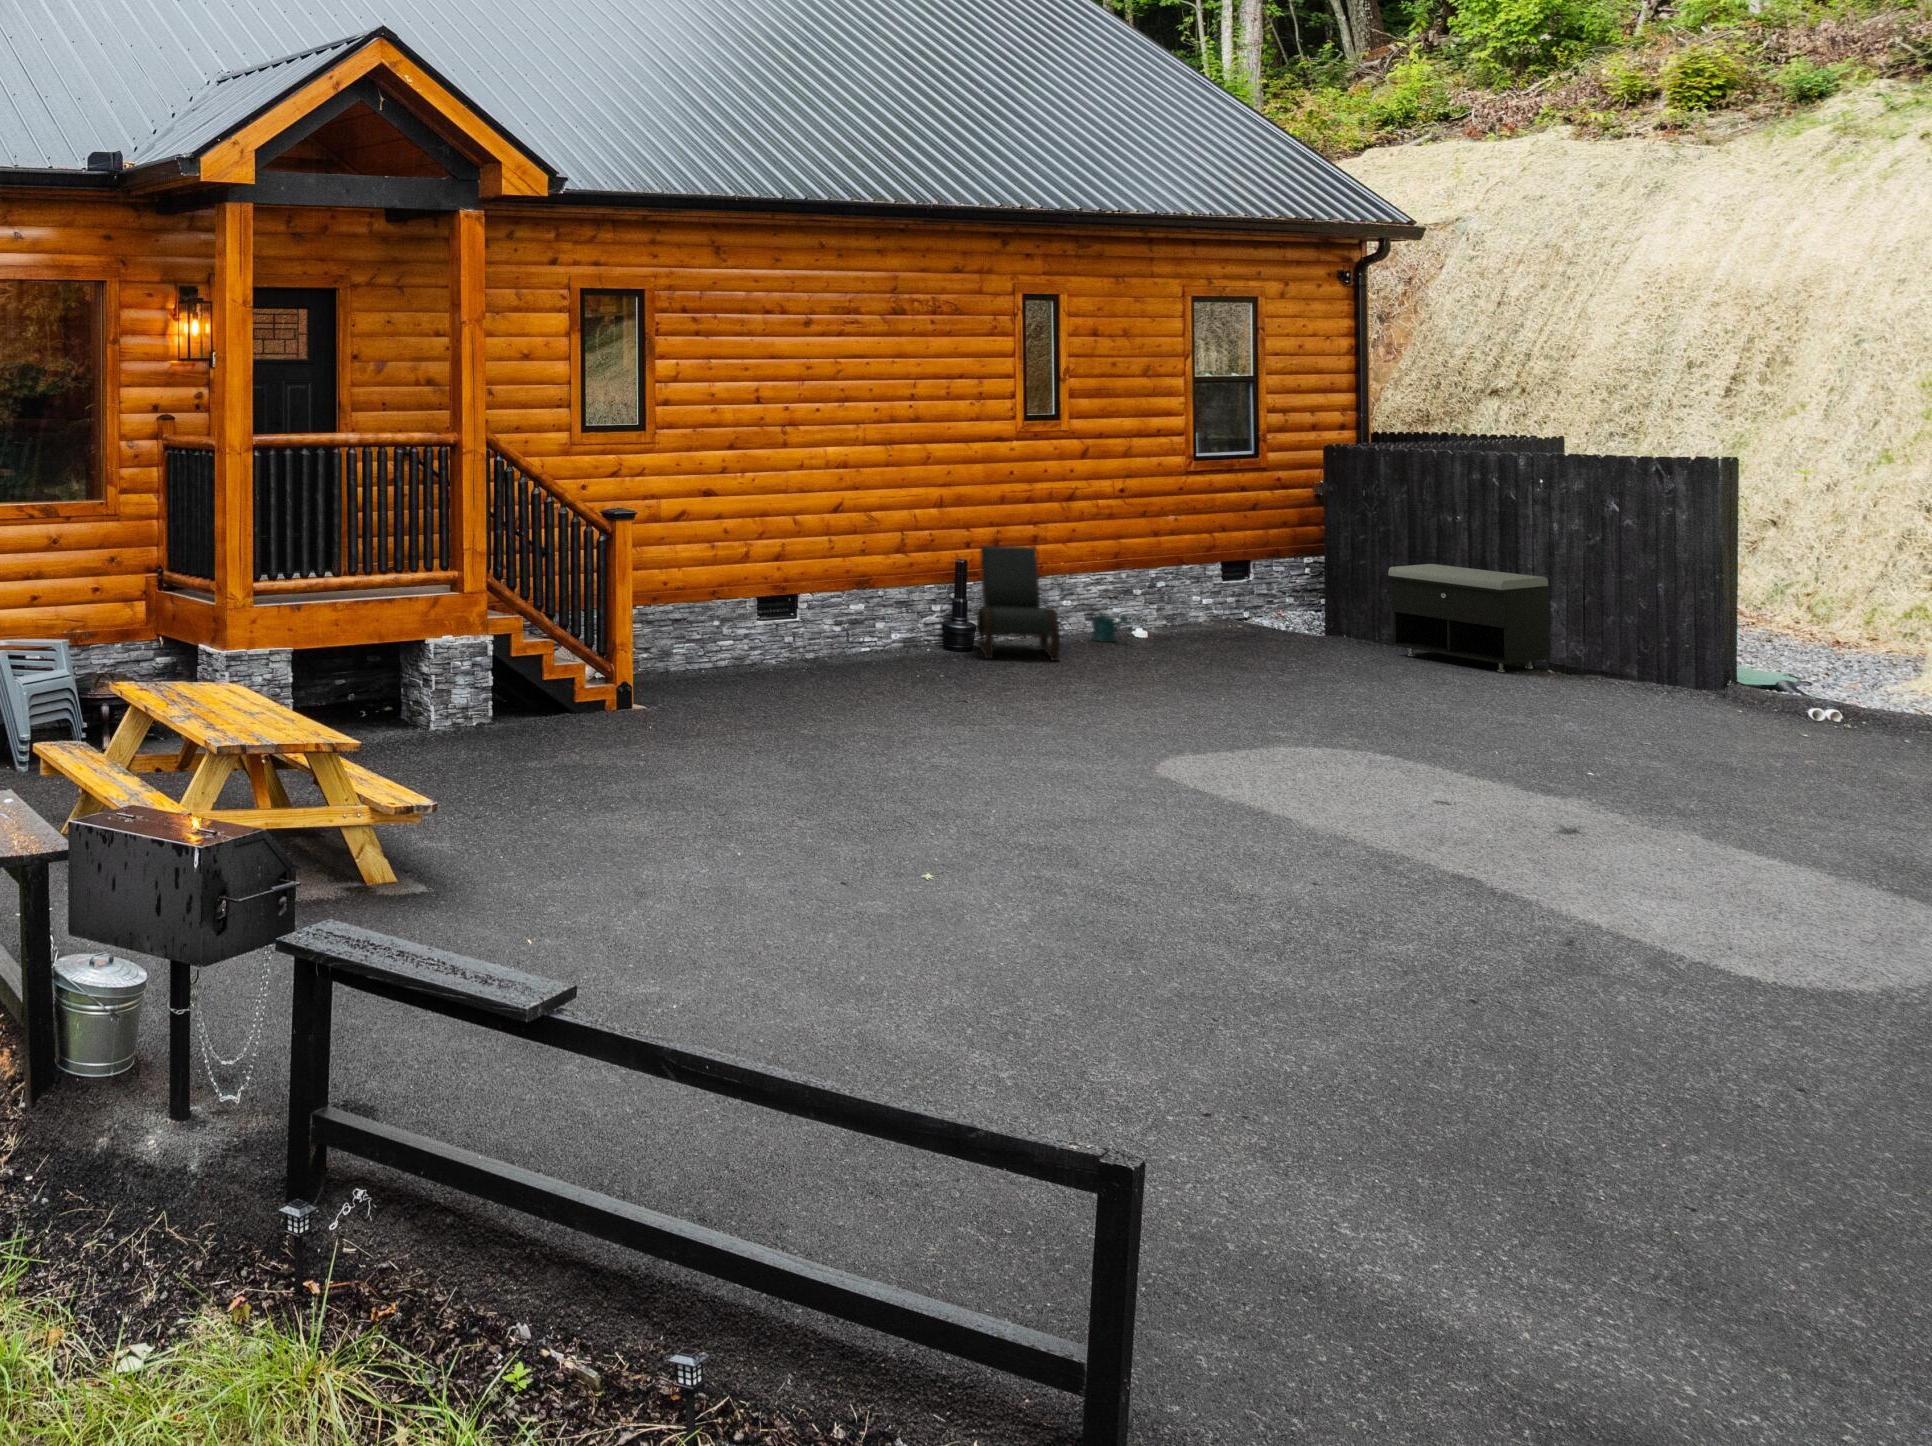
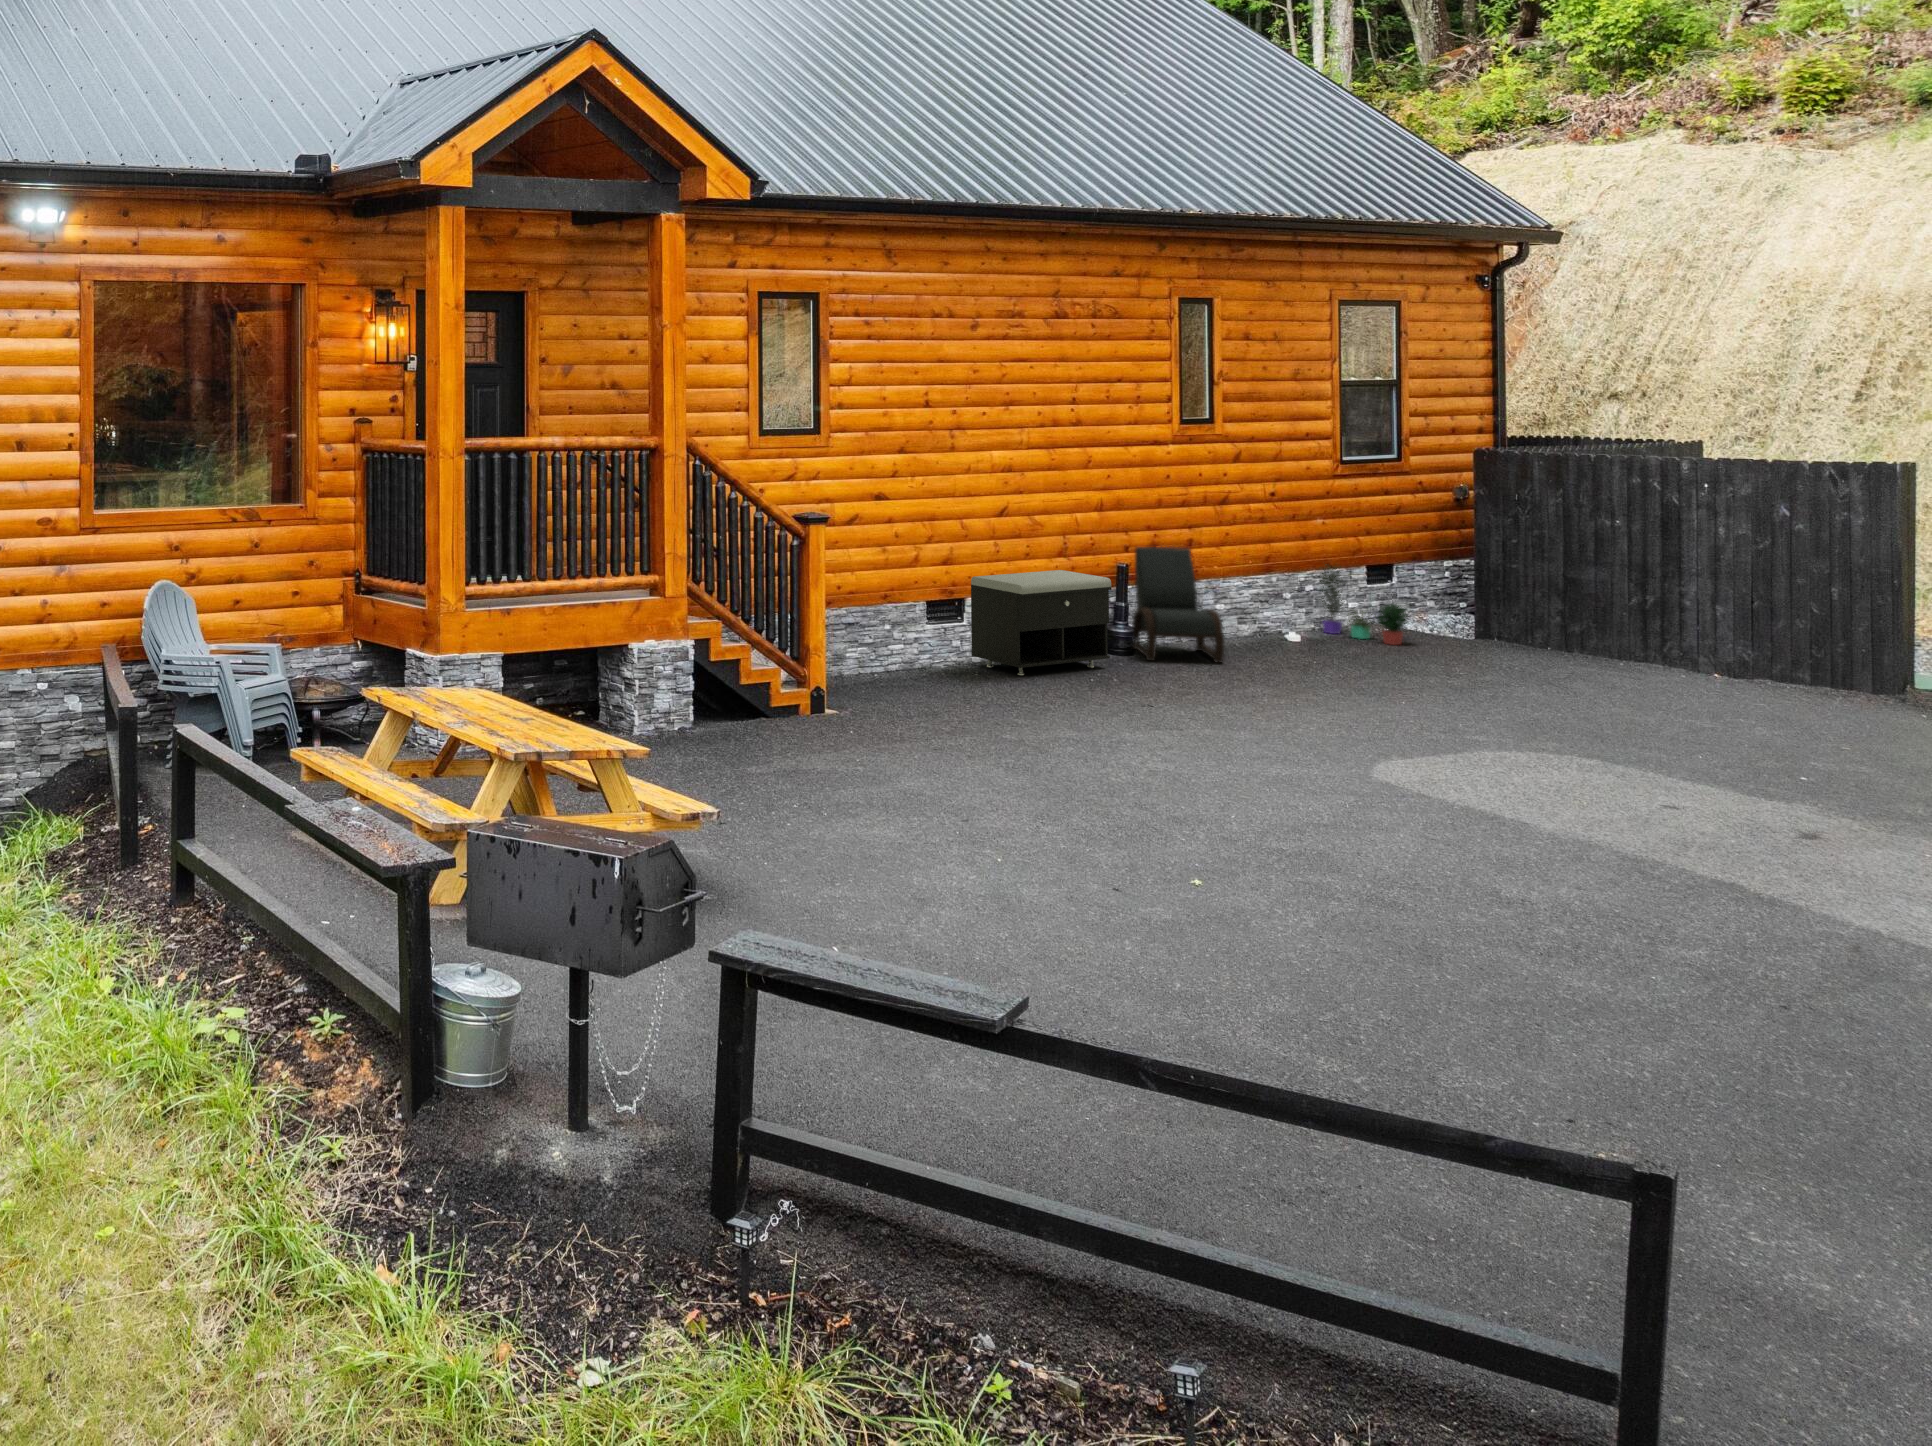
potted plant: none [1173,562,1257,644] -> present [1319,568,1407,645]
storage bench: present [1388,564,1550,672] -> present [971,570,1111,675]
watering can: present [1090,611,1128,642] -> none [1238,611,1282,643]

